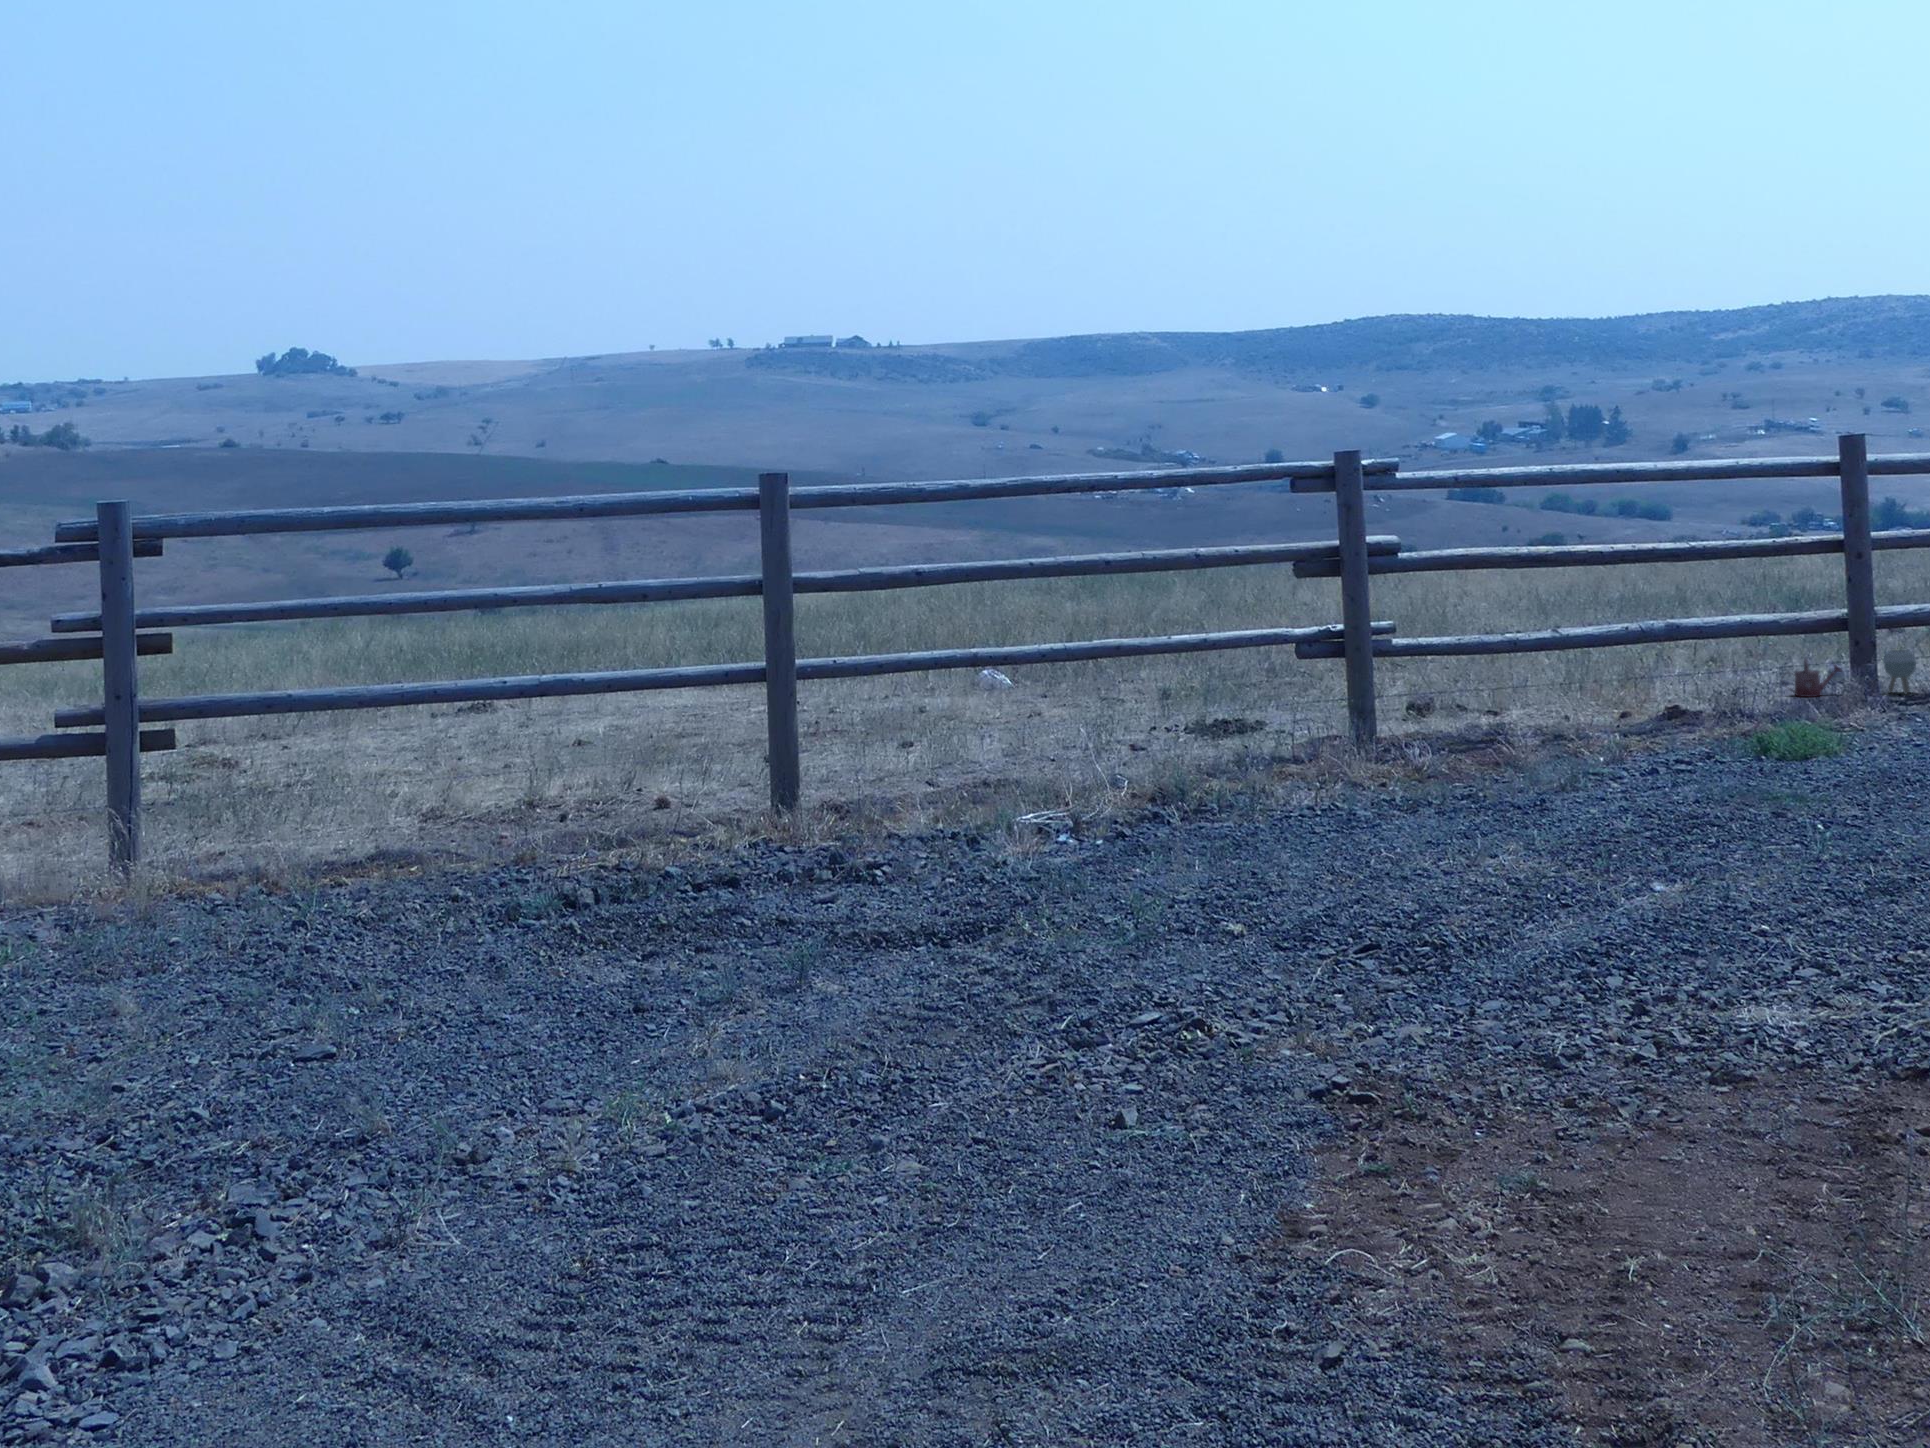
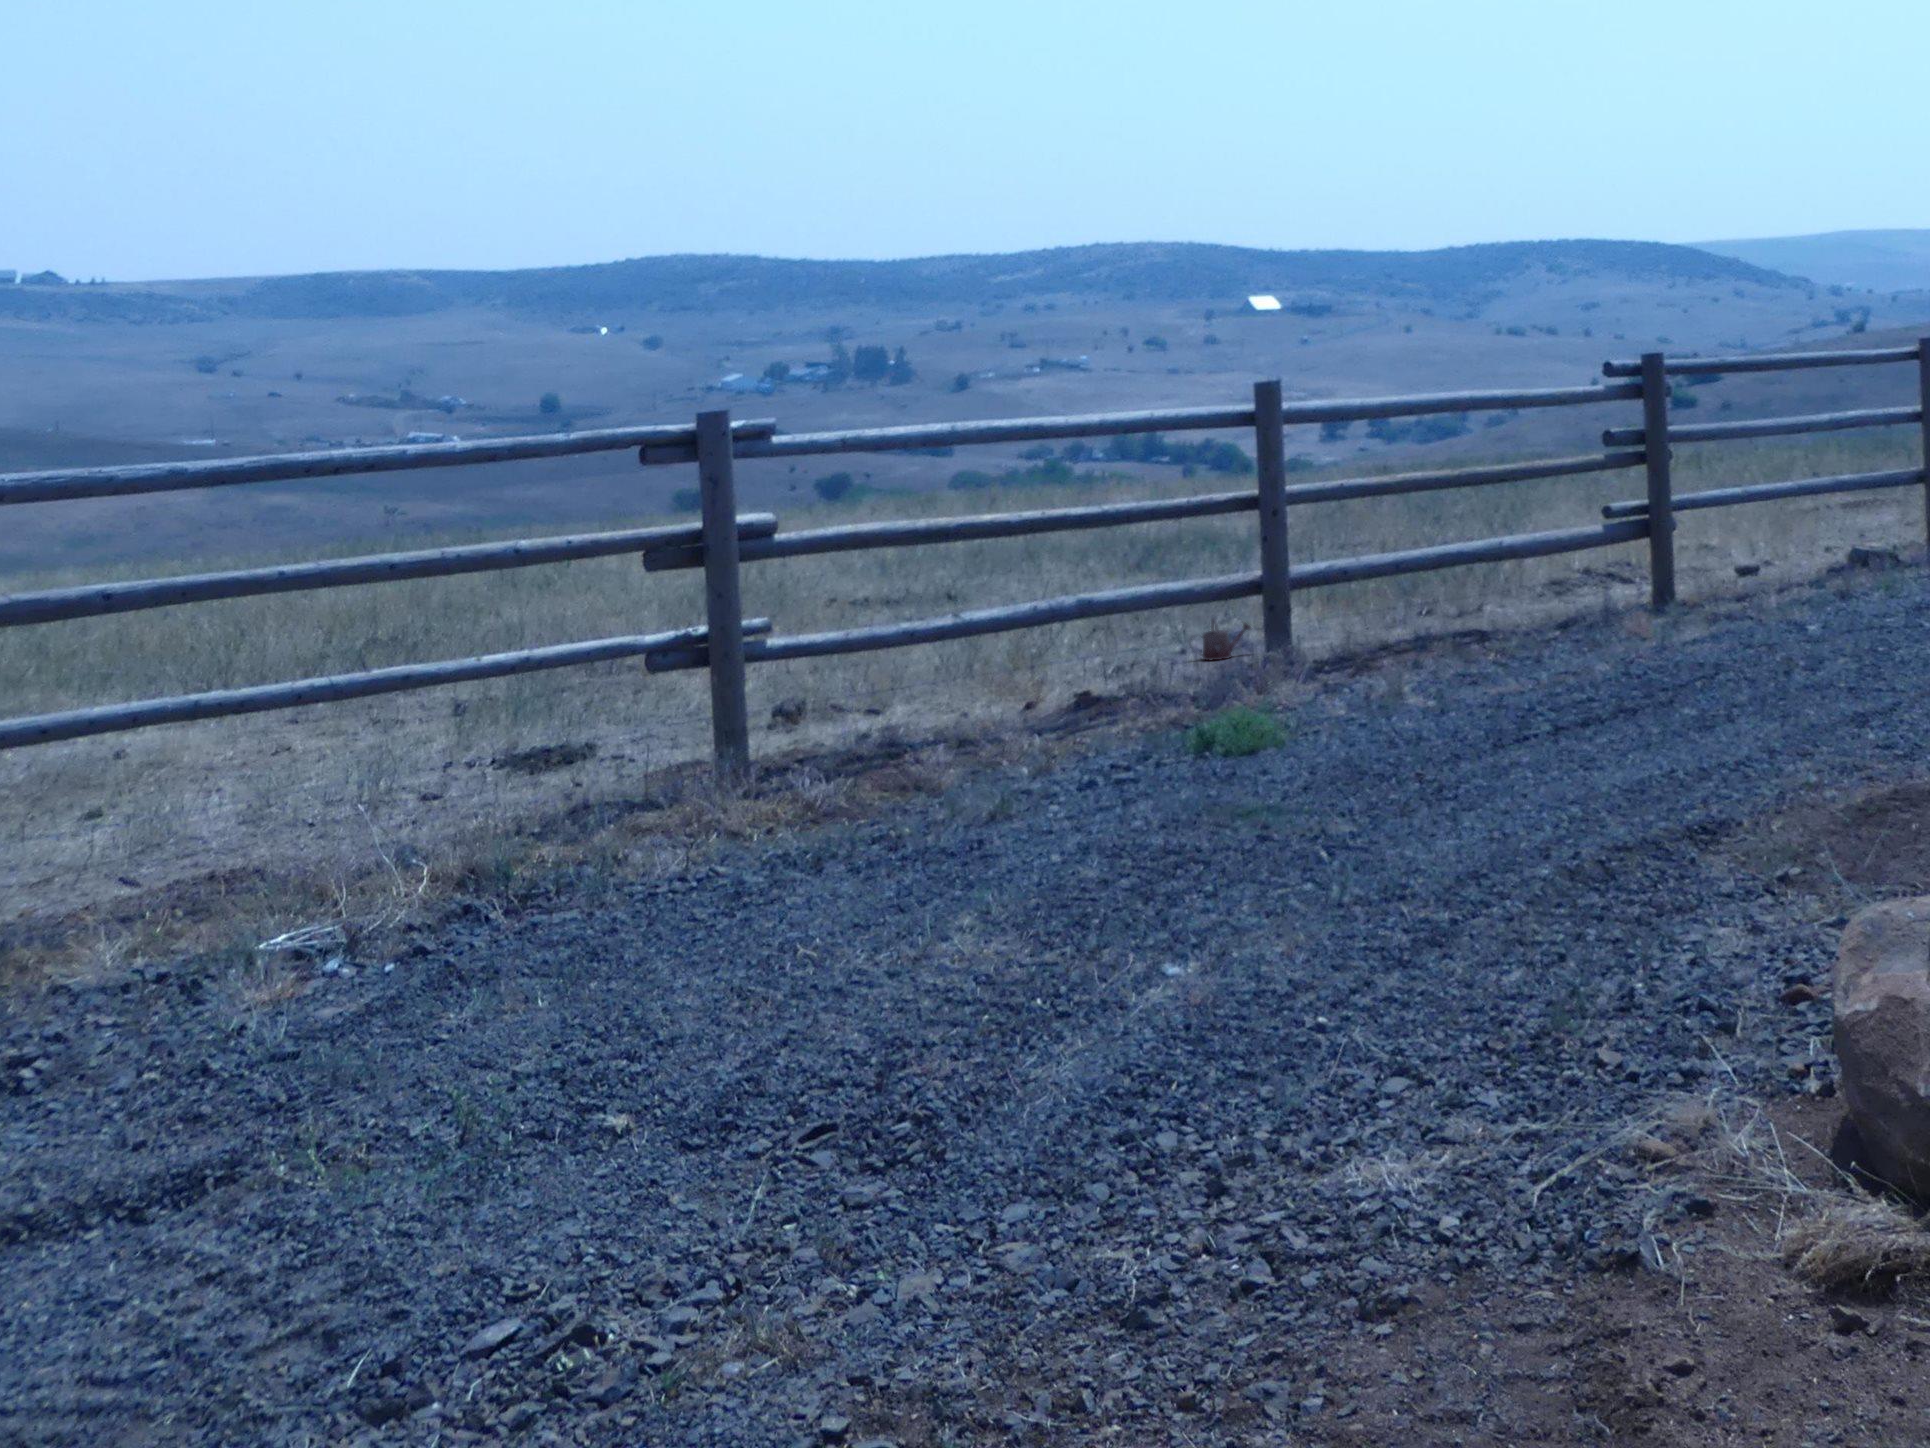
planter: present [1884,650,1916,694] -> none [1293,600,1326,648]

